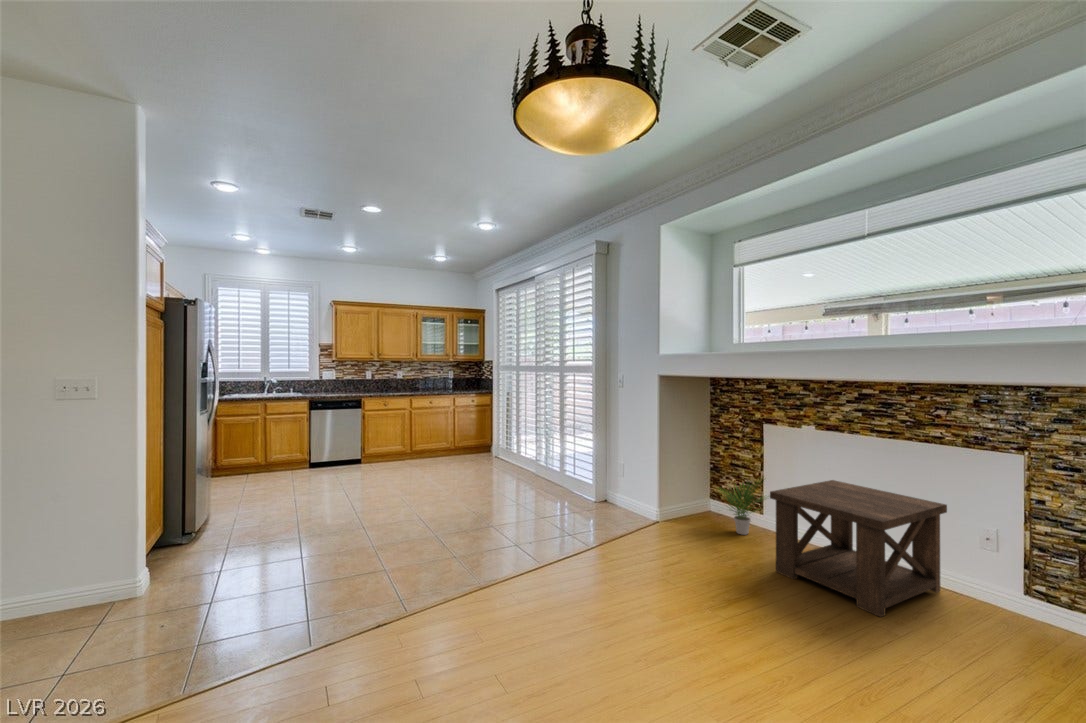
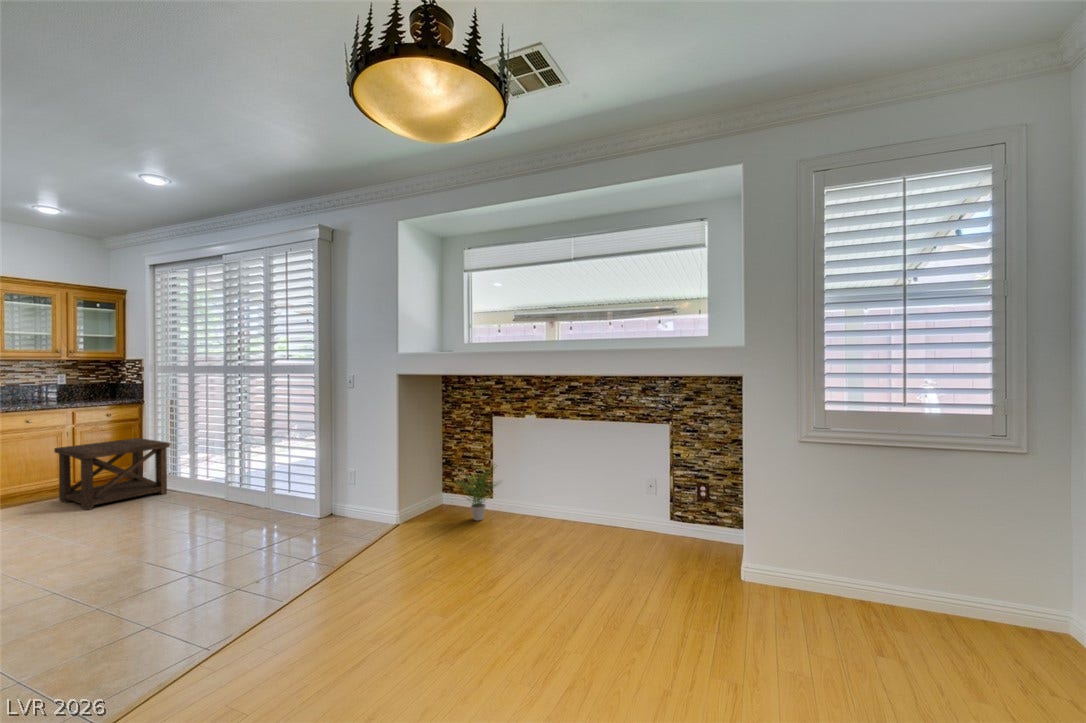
side table: present [770,480,947,617] -> present [54,438,170,510]

